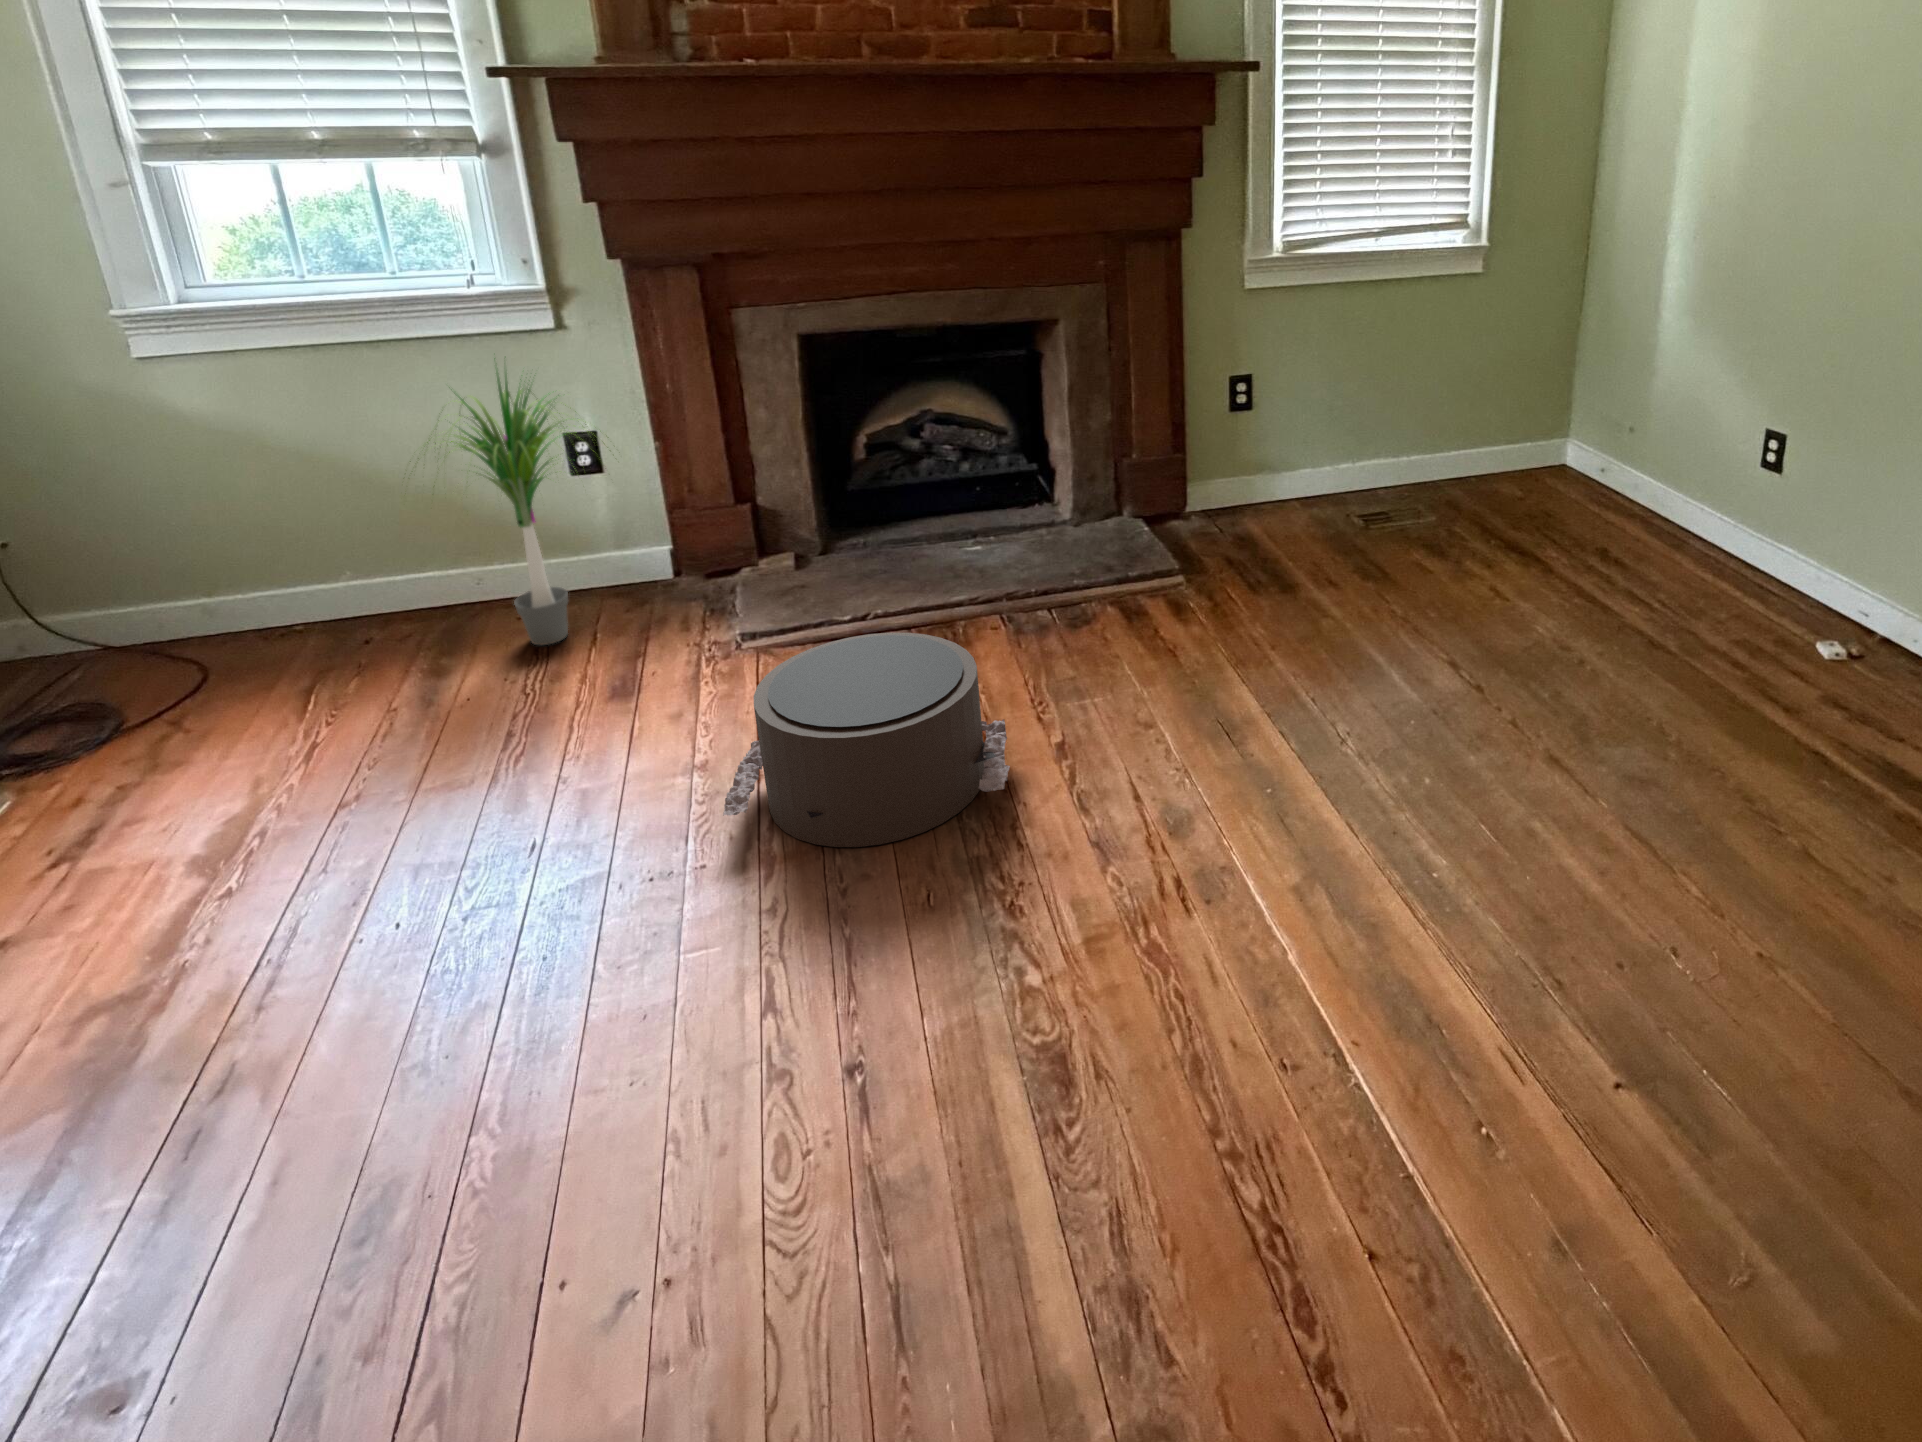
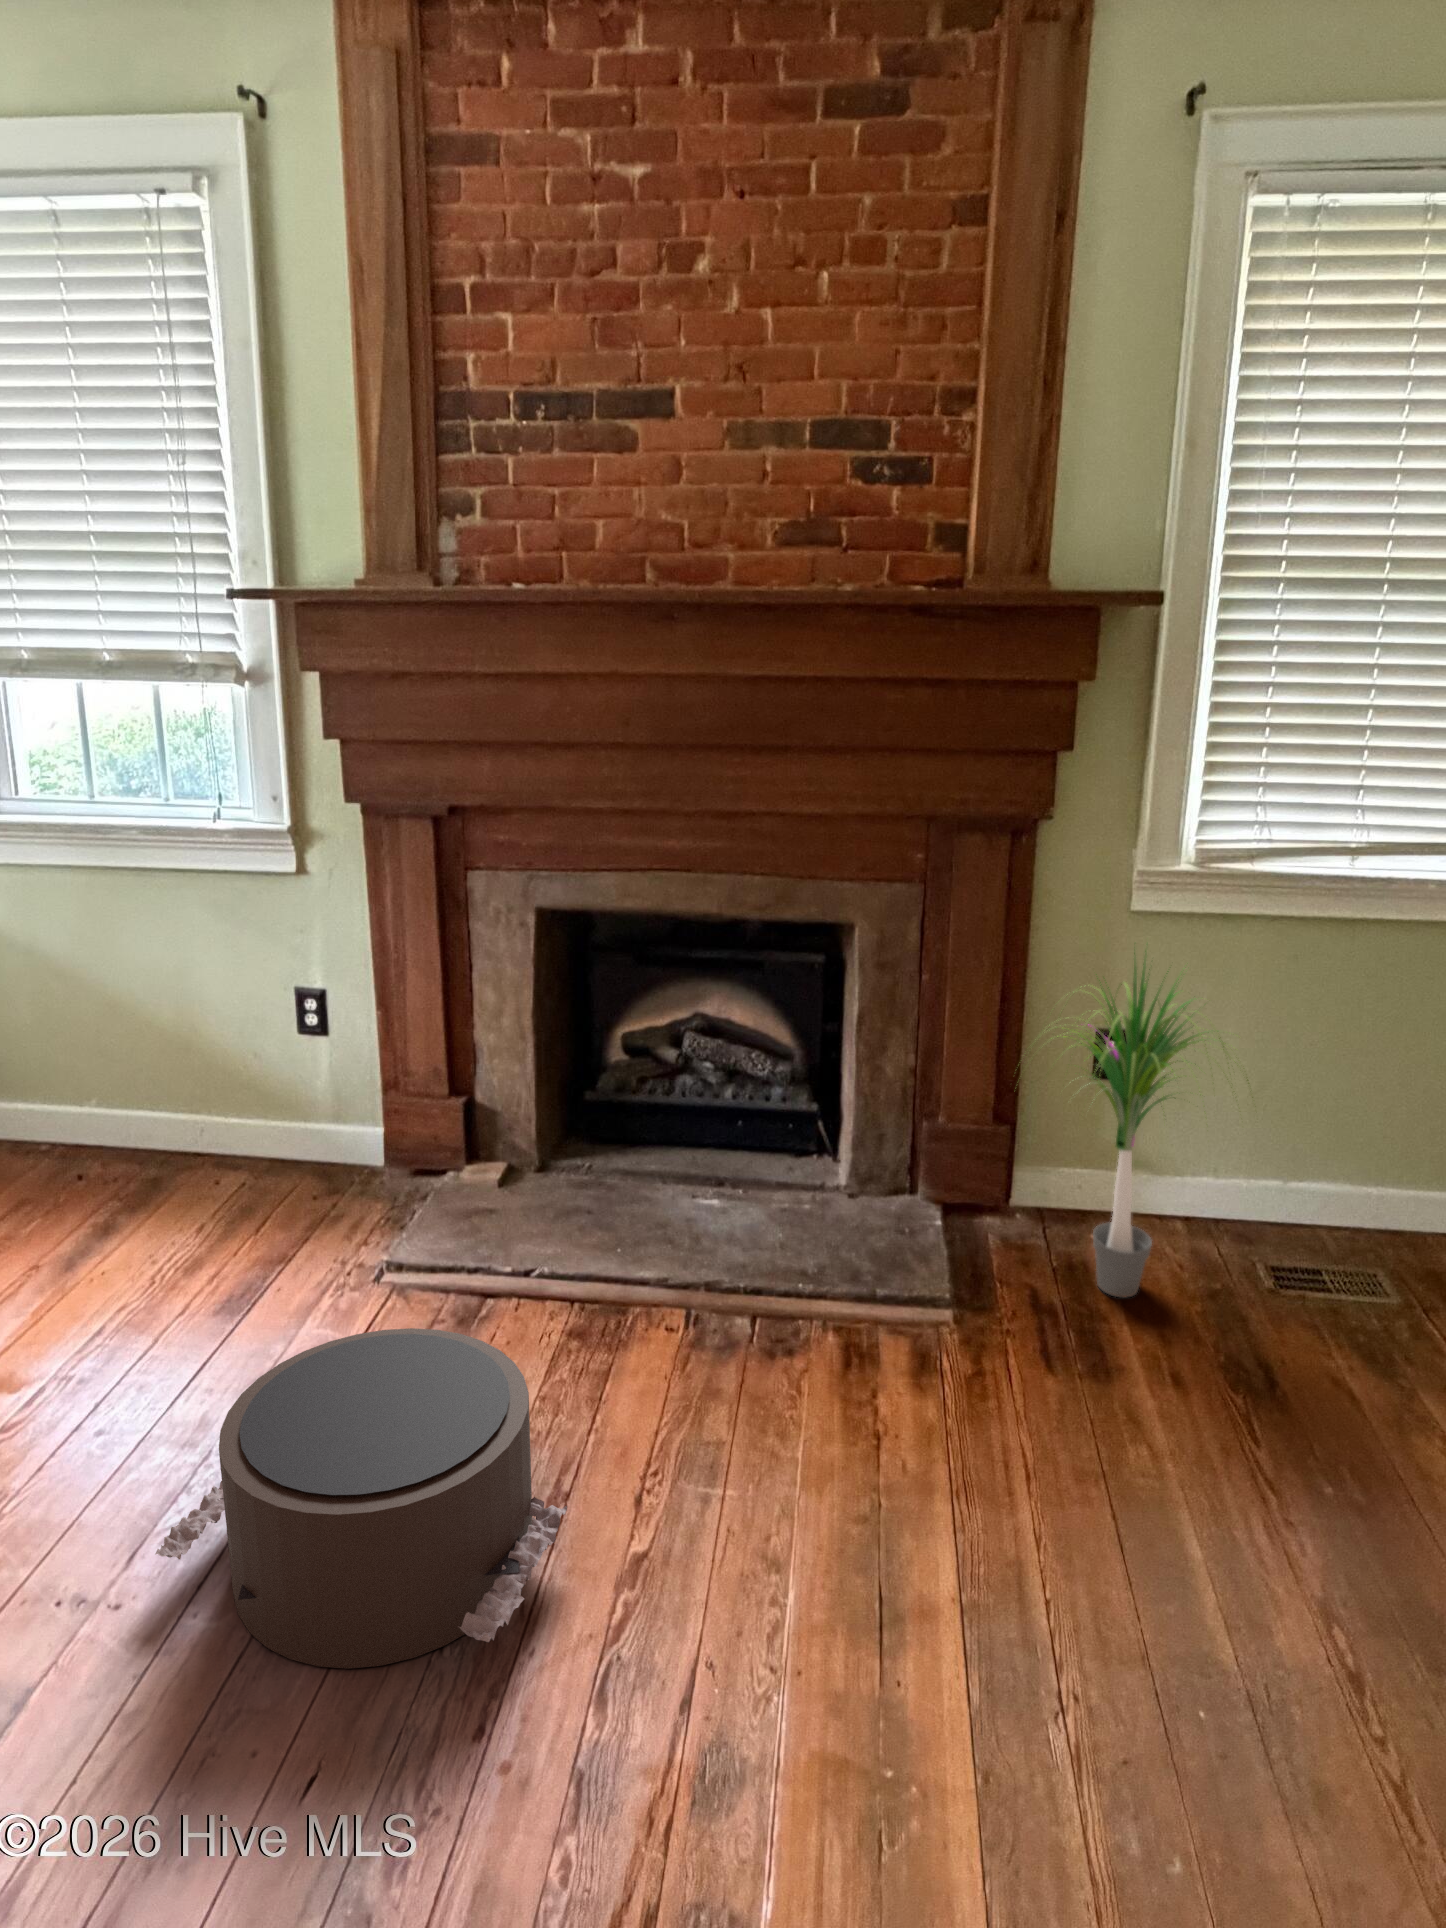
potted plant: present [410,358,595,645] -> present [1032,953,1253,1298]

